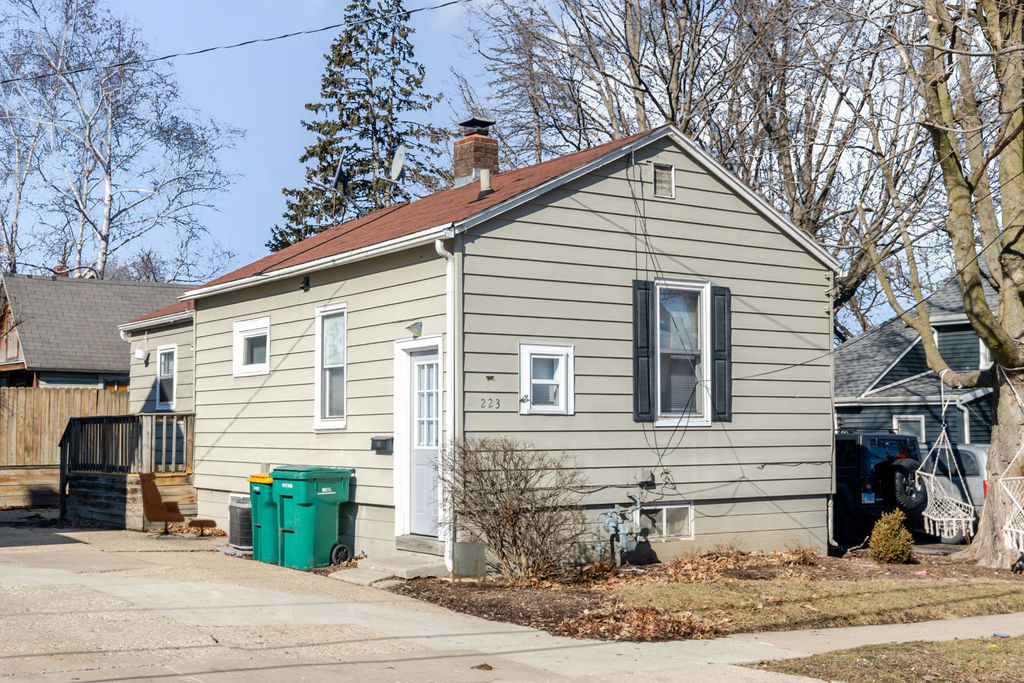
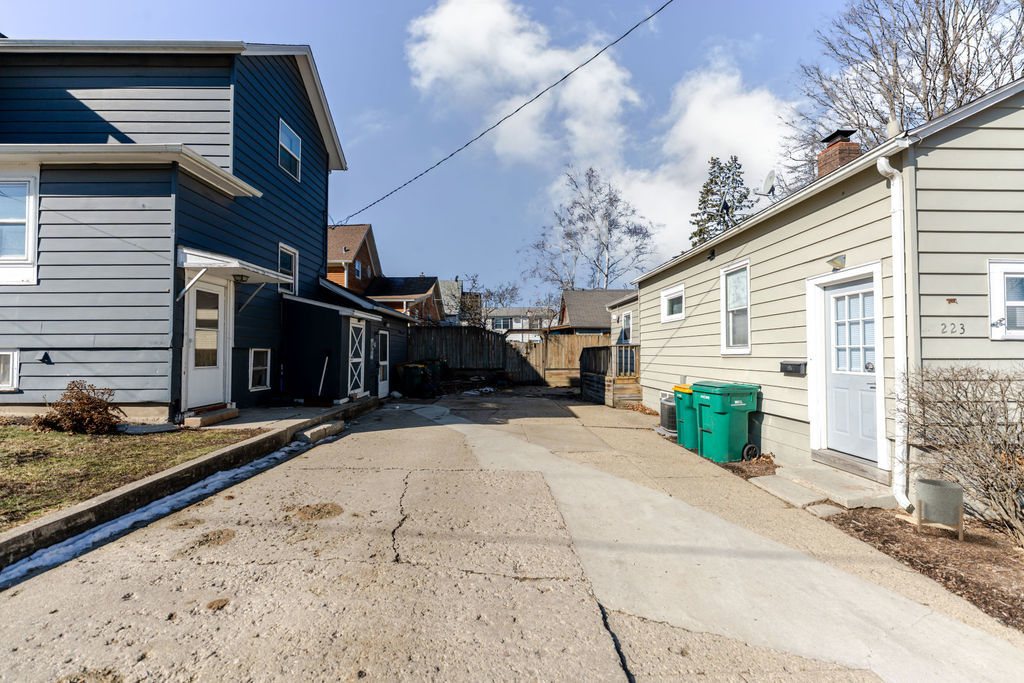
lounge chair: present [139,473,217,539] -> none [608,377,653,417]

